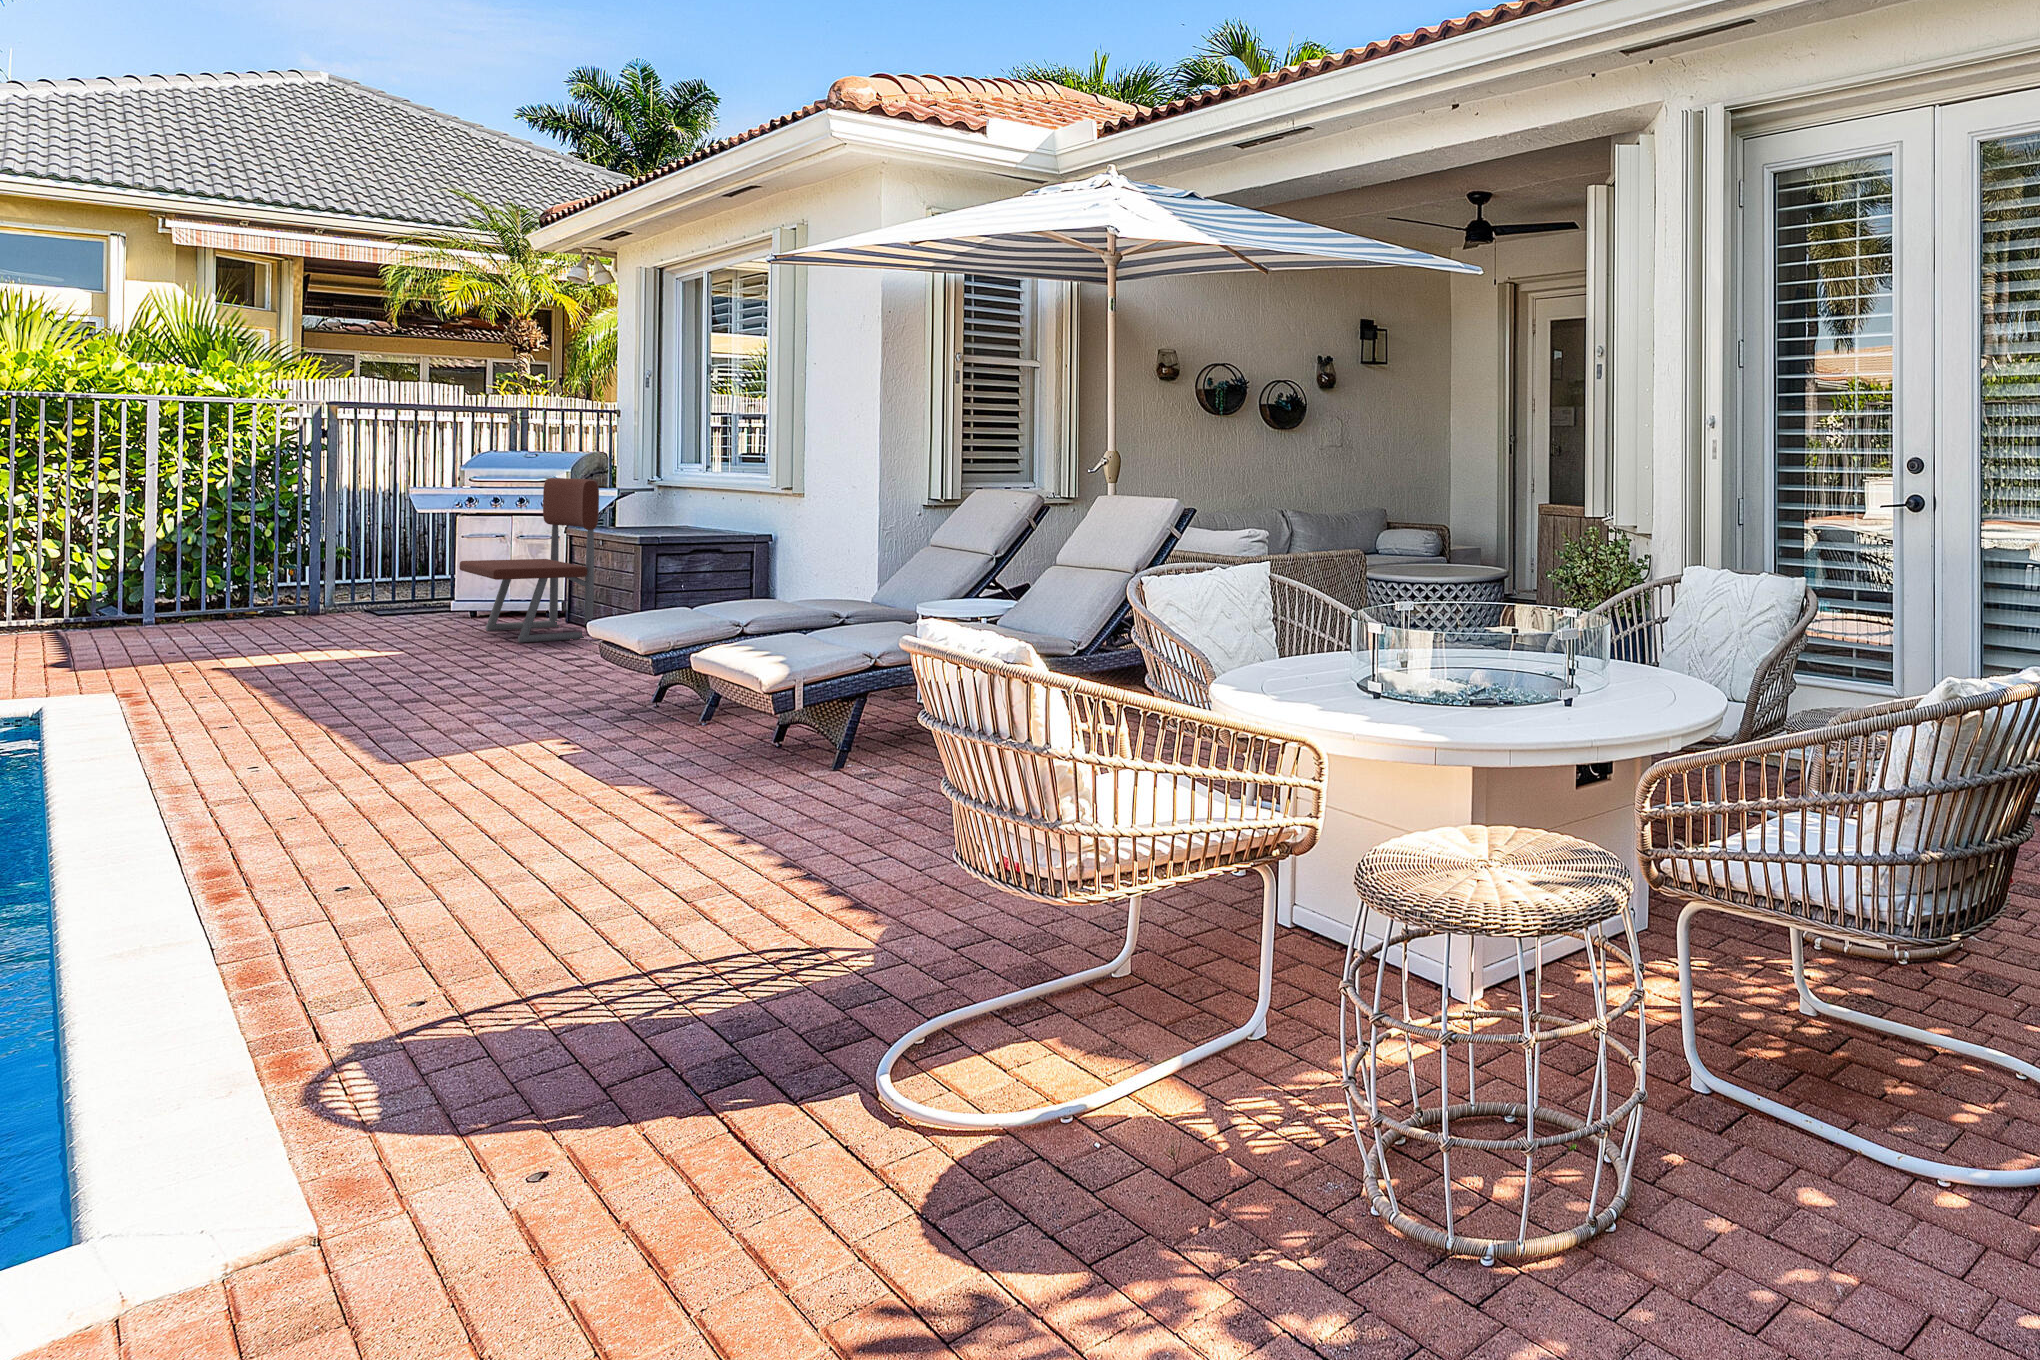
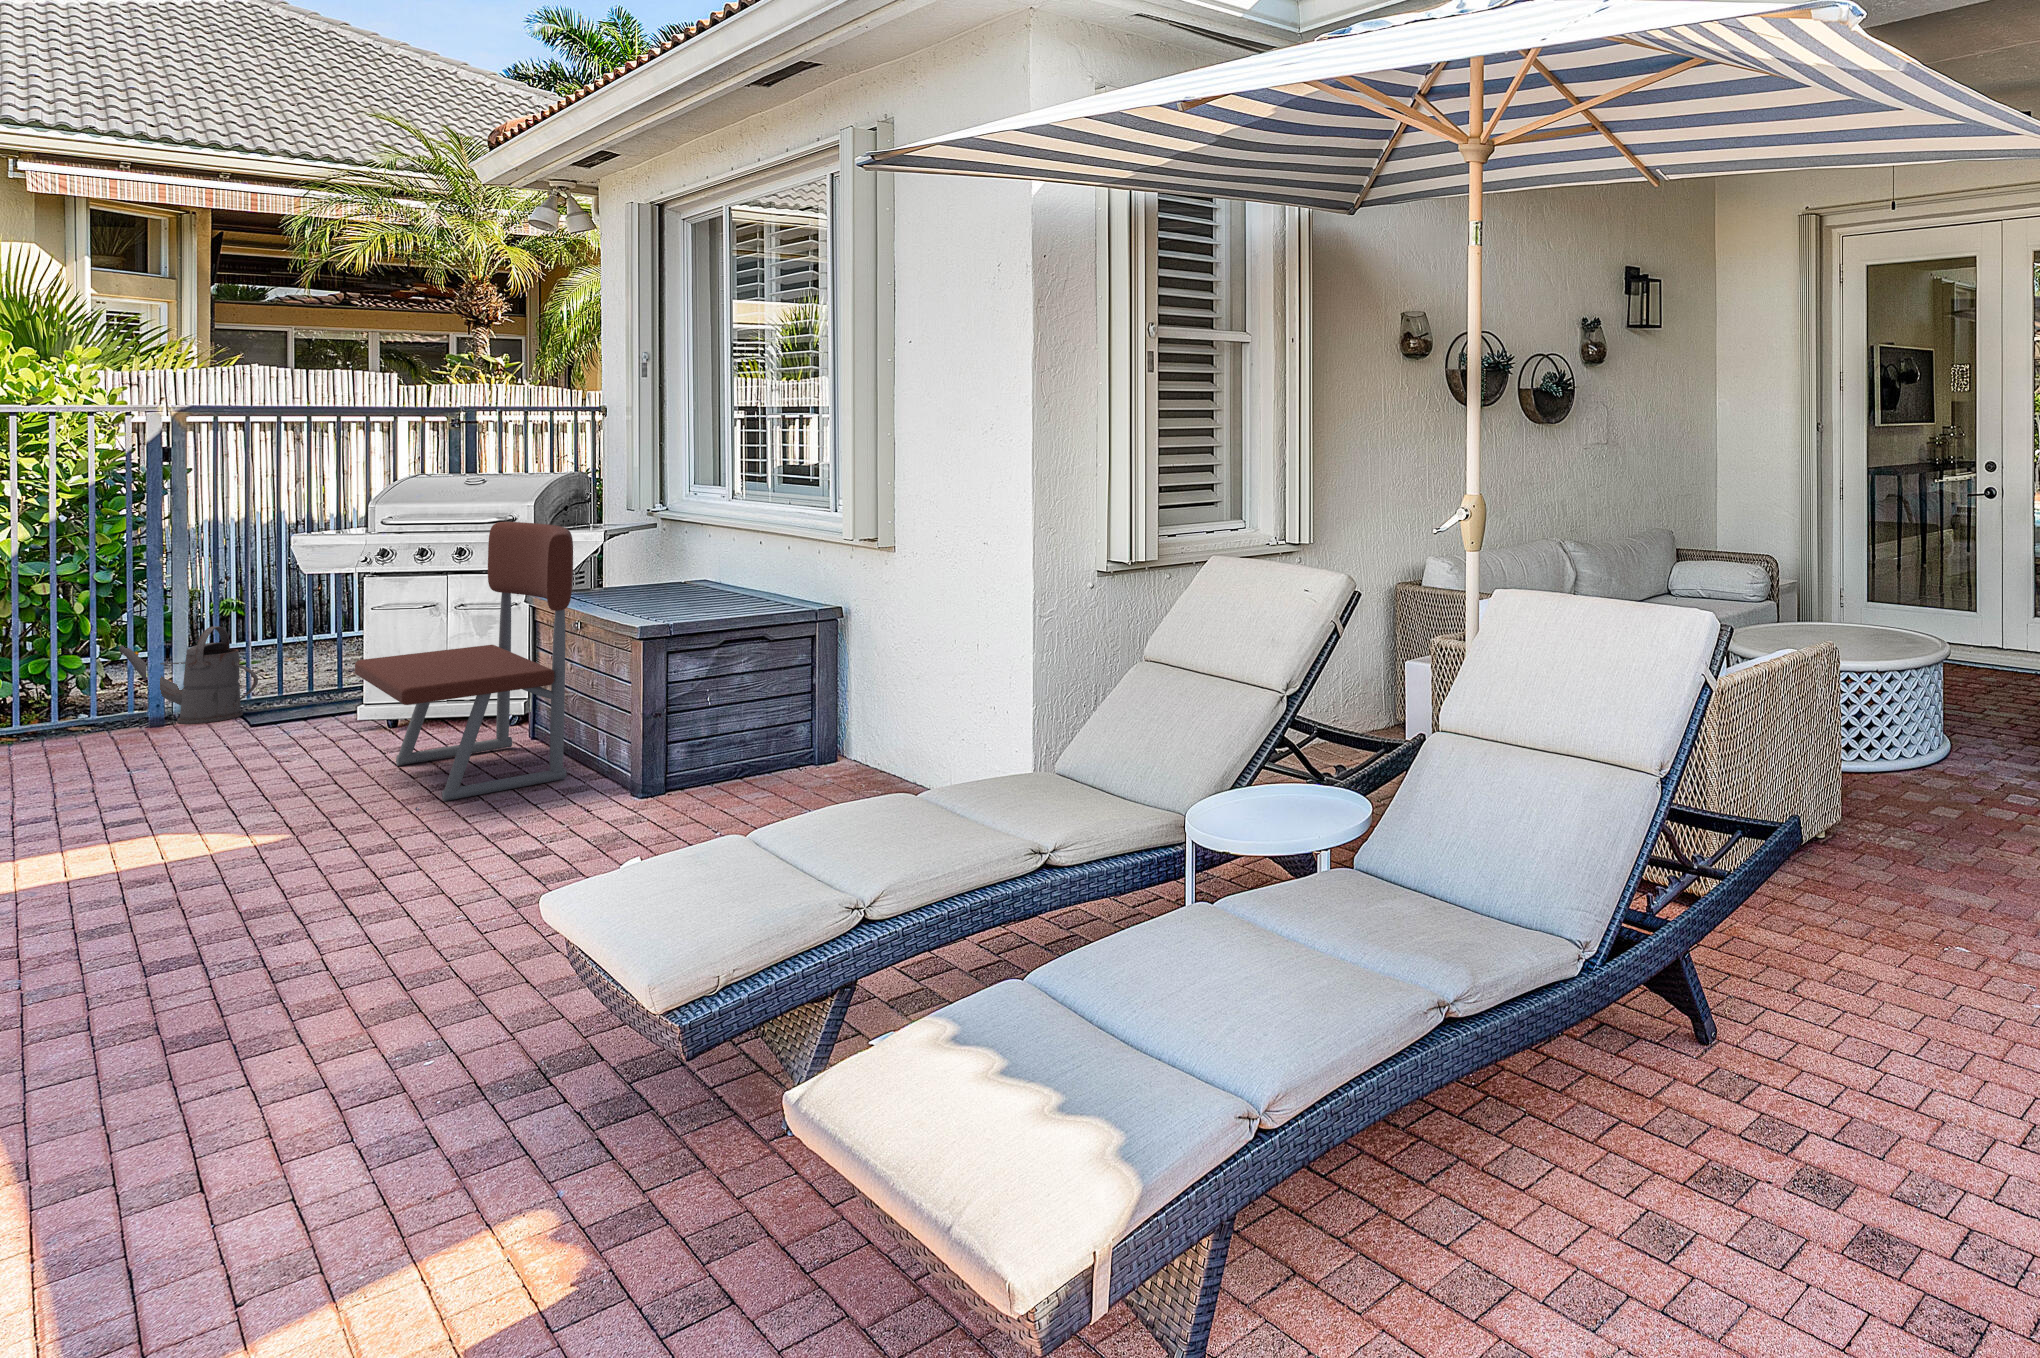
watering can: none [296,550,387,613] -> present [119,626,258,724]

